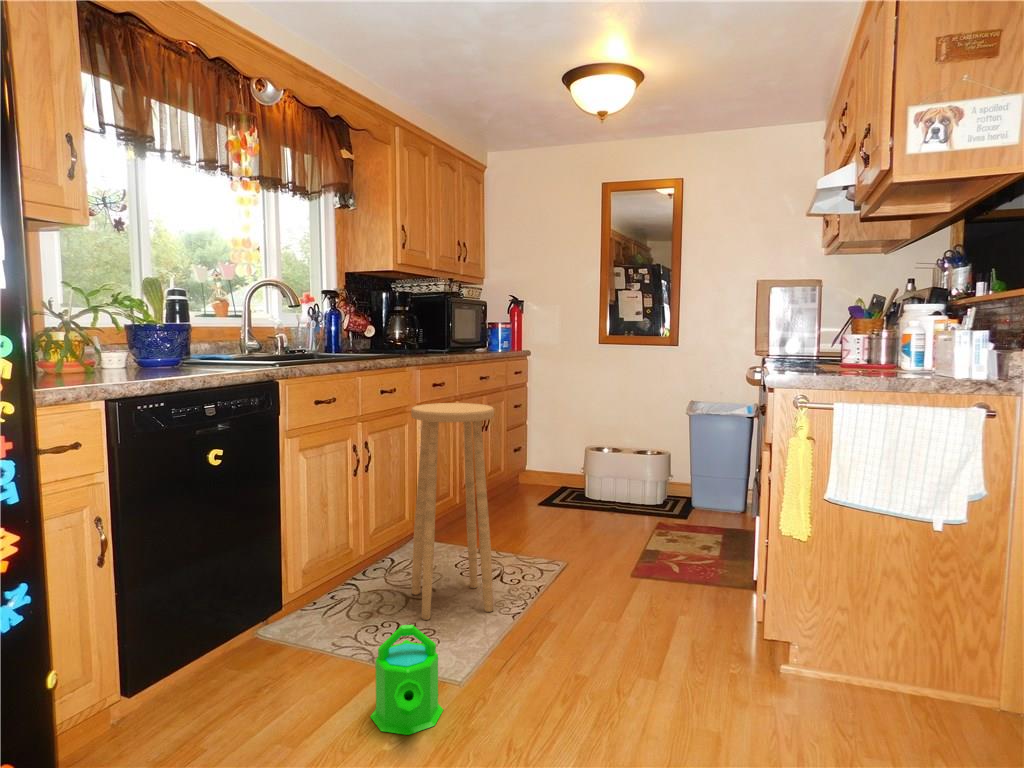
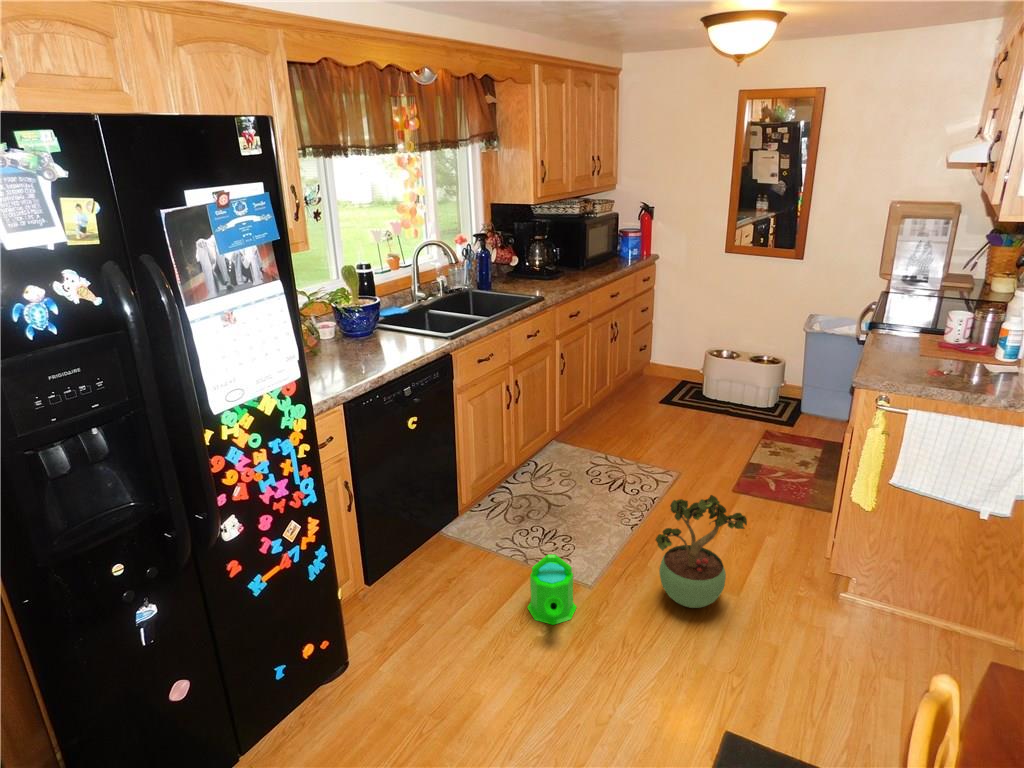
stool: present [411,403,494,620] -> none [552,357,620,526]
potted plant: none [549,523,664,694] -> present [656,495,747,608]

